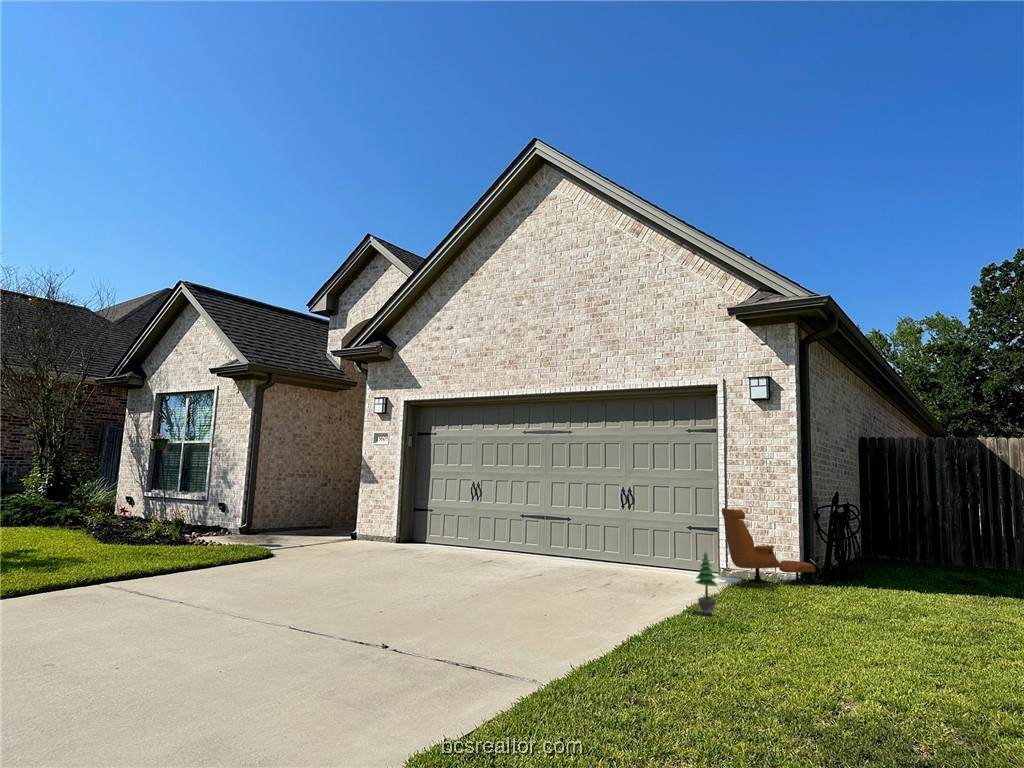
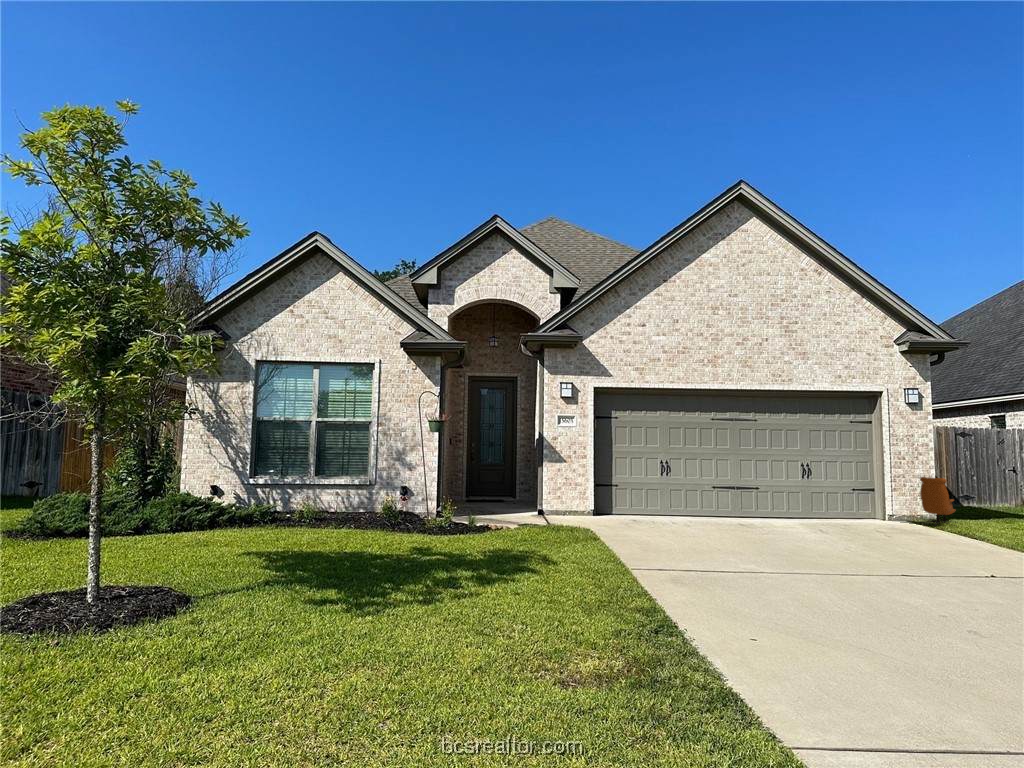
potted tree: present [696,552,717,614] -> none [989,506,1006,544]

